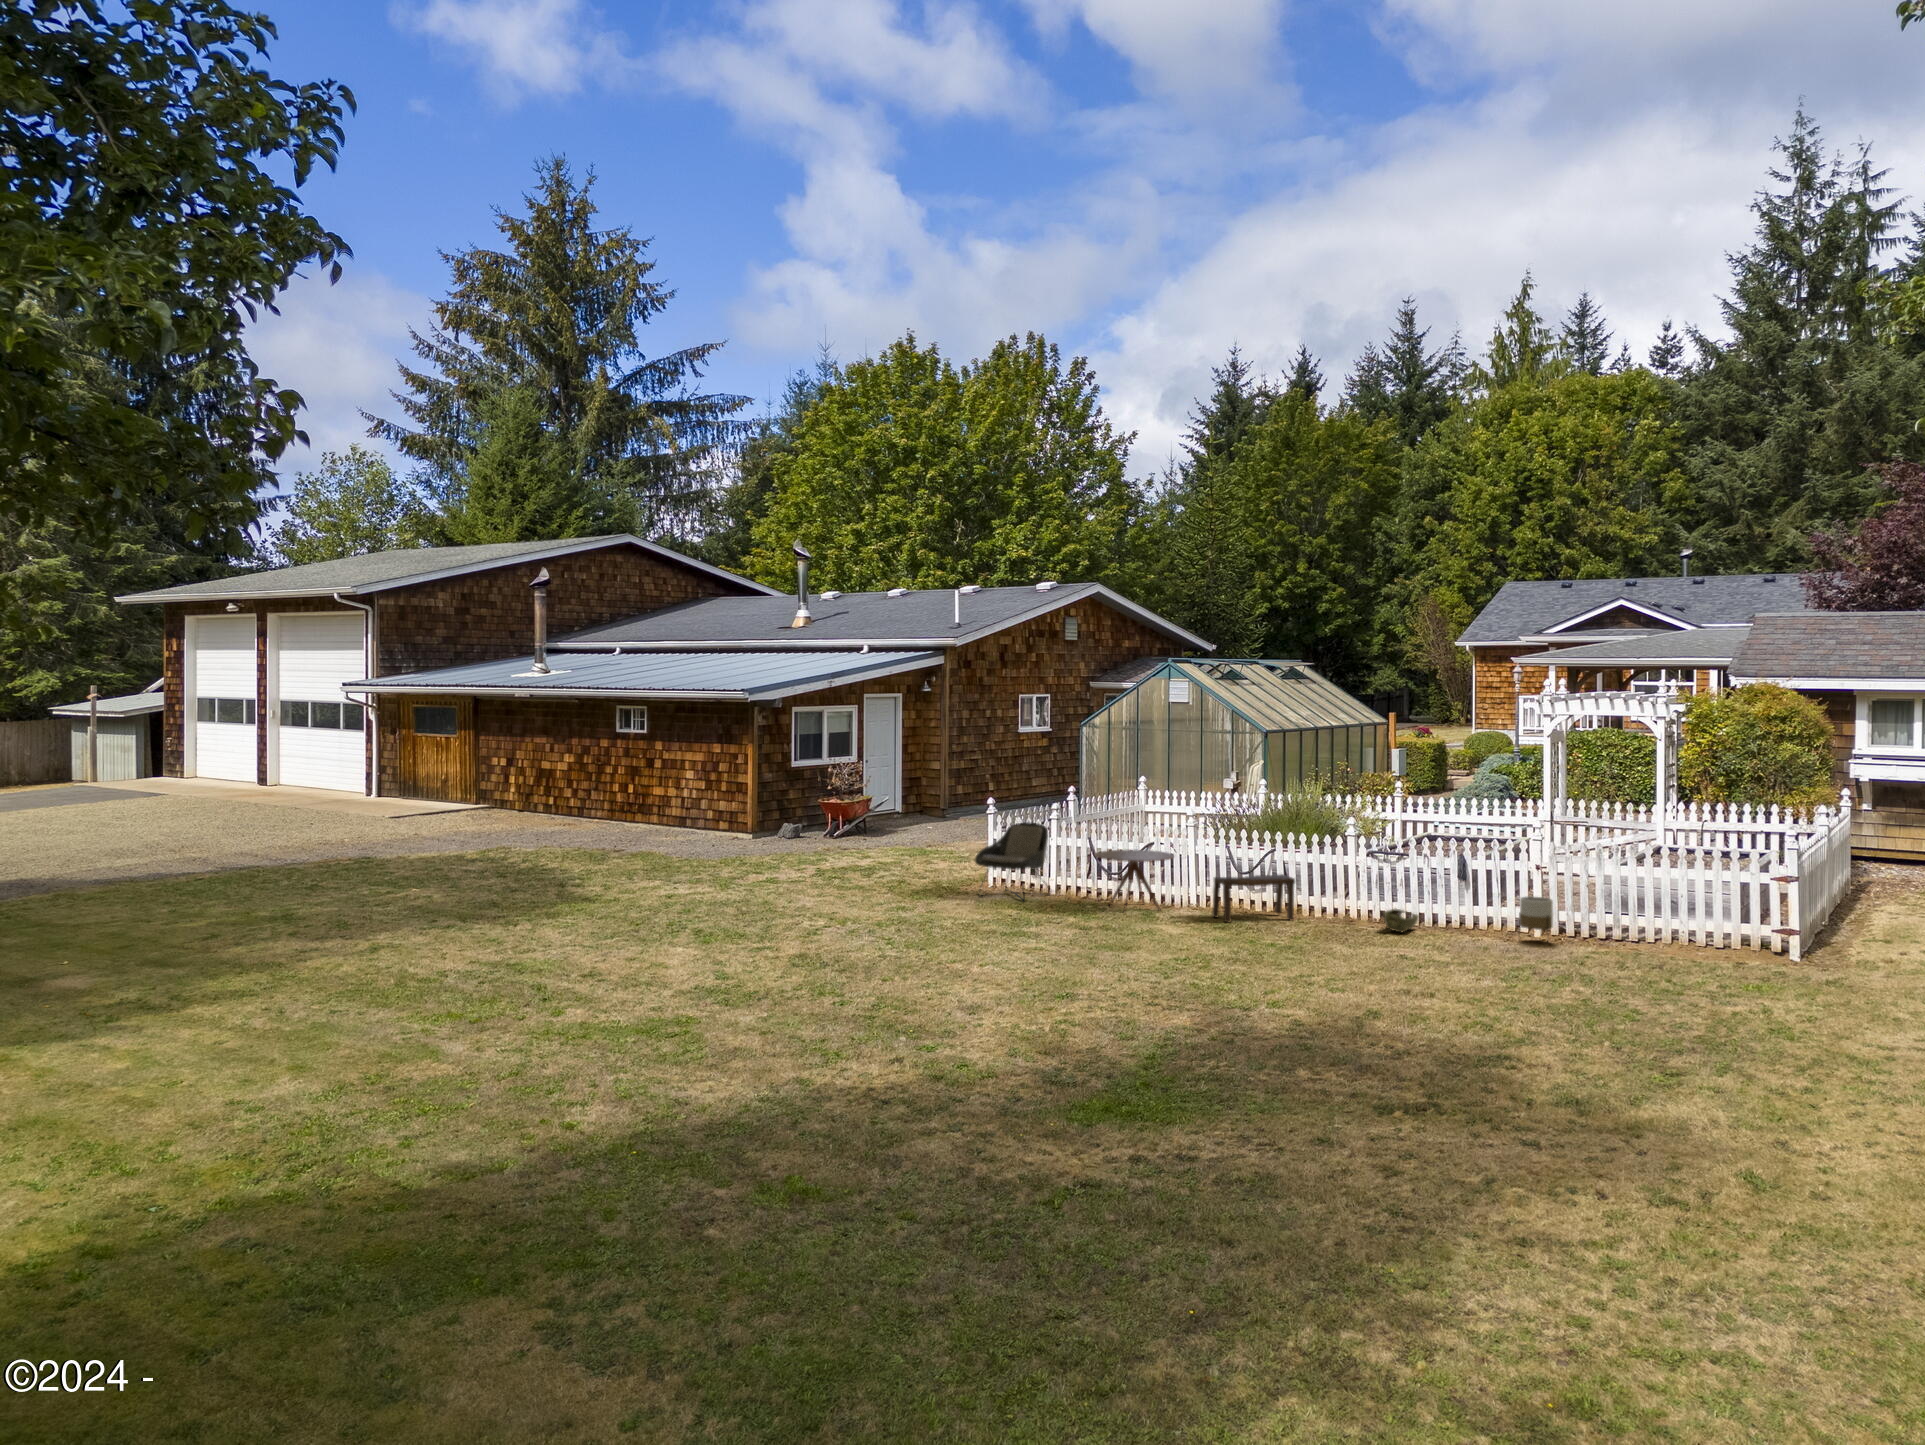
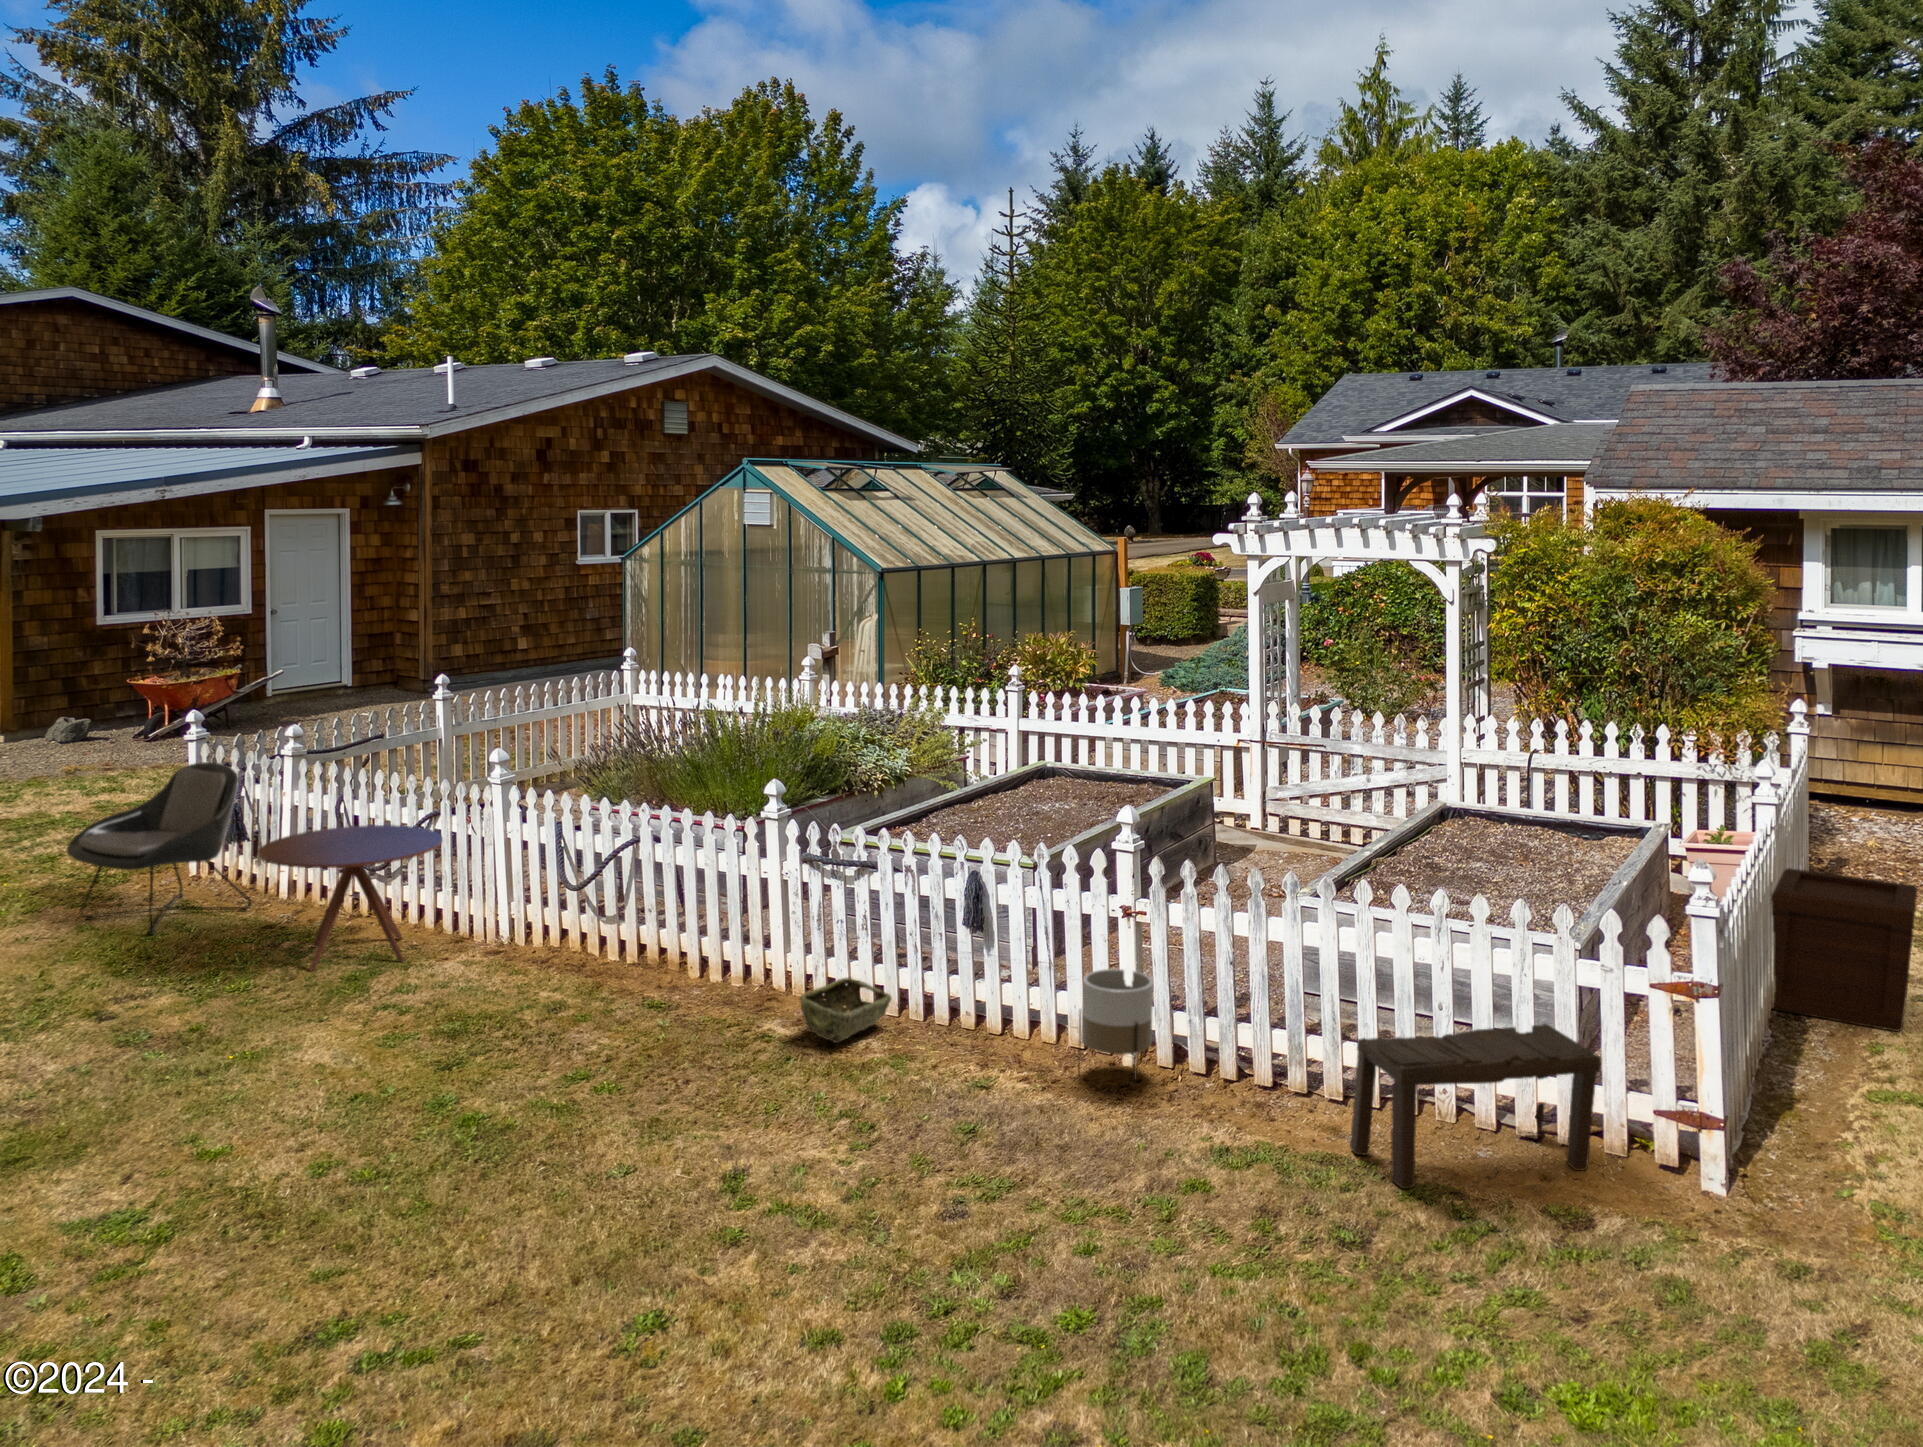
wooden crate: none [1832,867,1907,937] -> present [1771,868,1917,1032]
bench: present [1212,874,1295,923] -> present [1350,1023,1601,1189]

